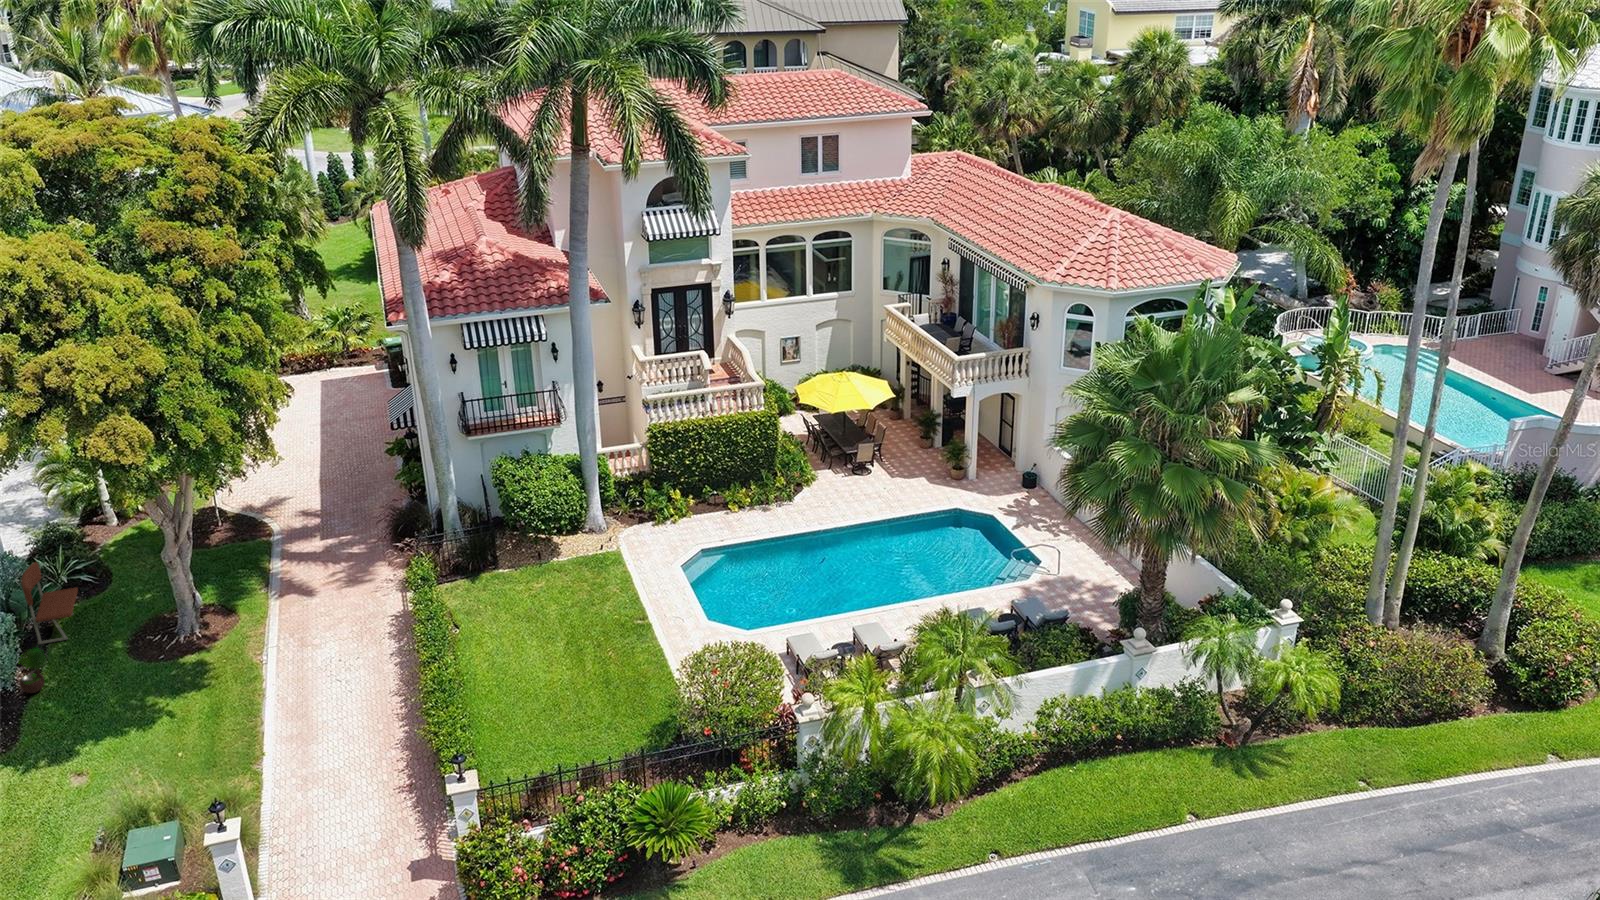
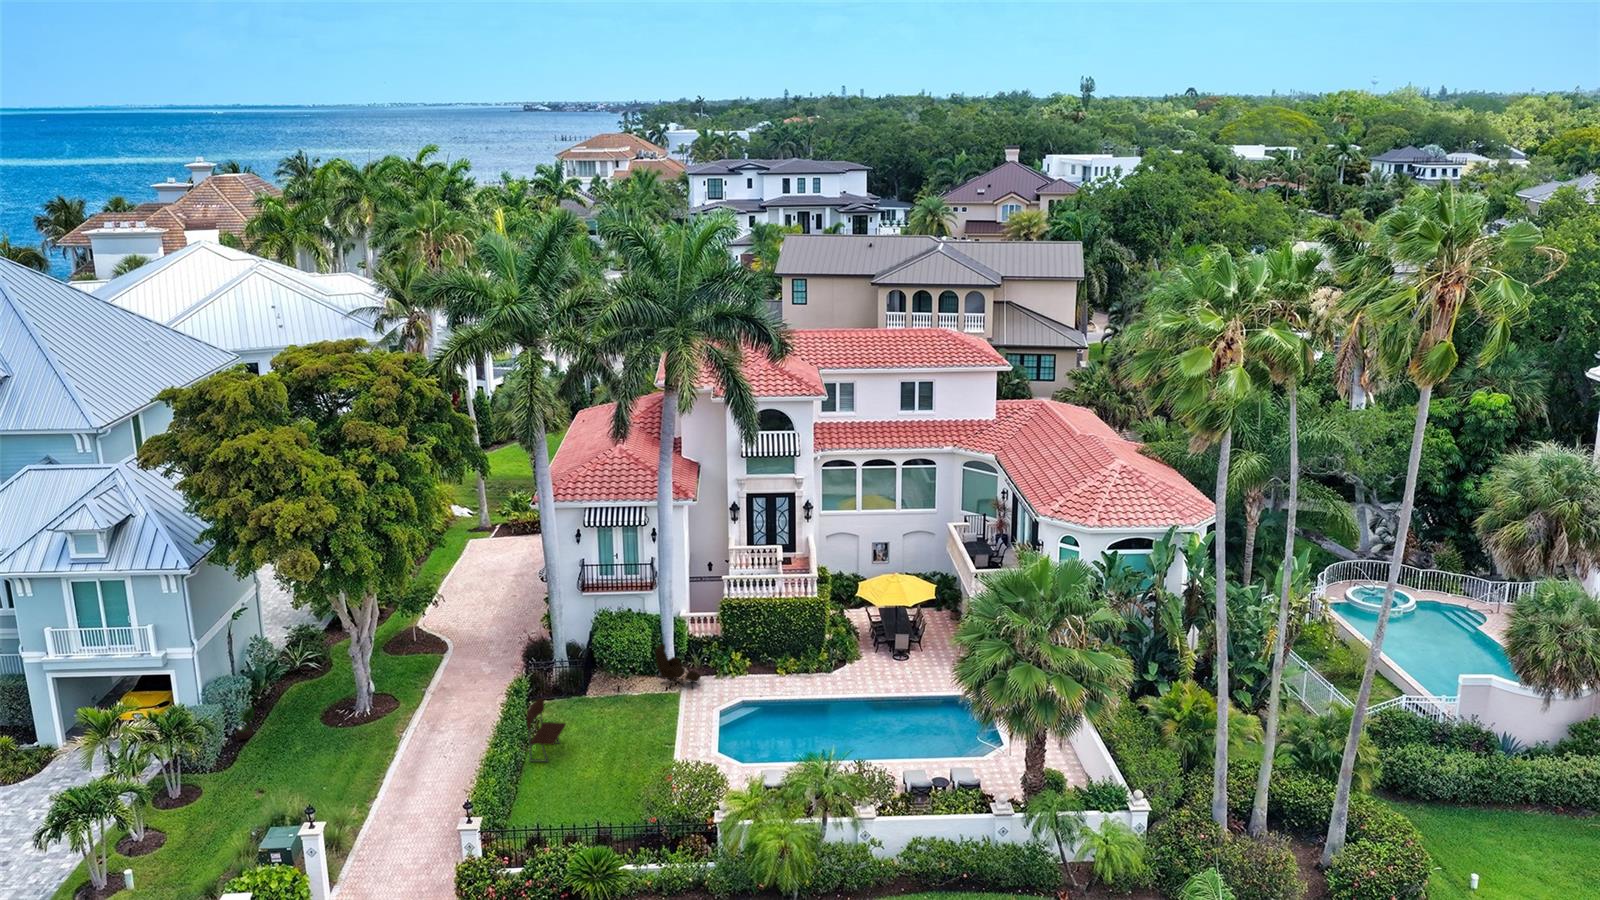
lounge chair: none [584,489,642,545] -> present [656,644,701,687]
bench: present [21,562,78,644] -> present [527,698,566,762]

